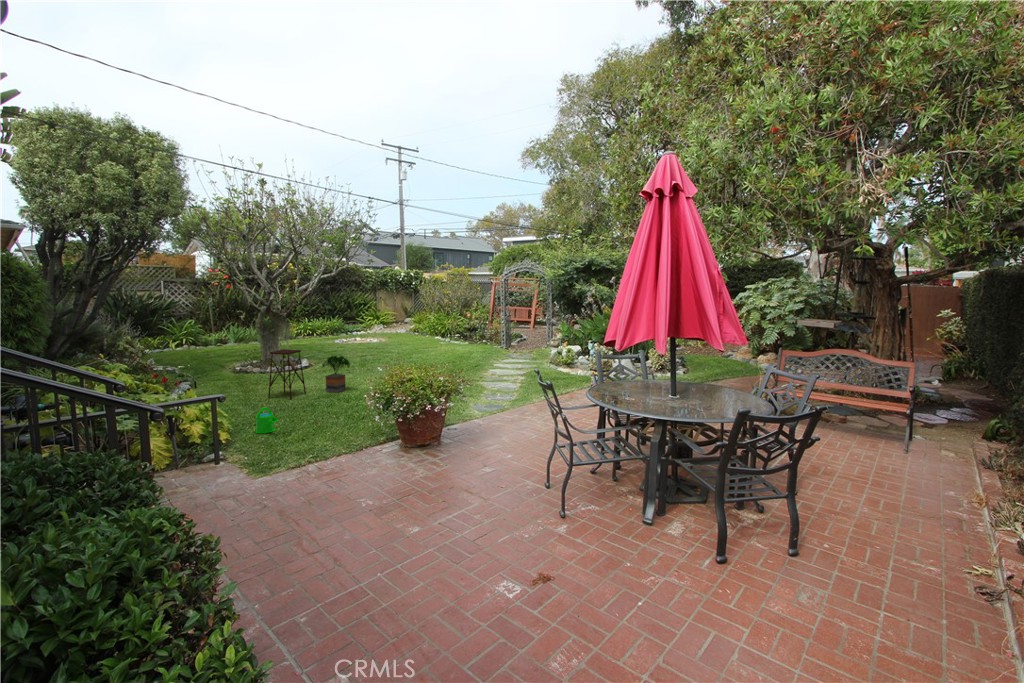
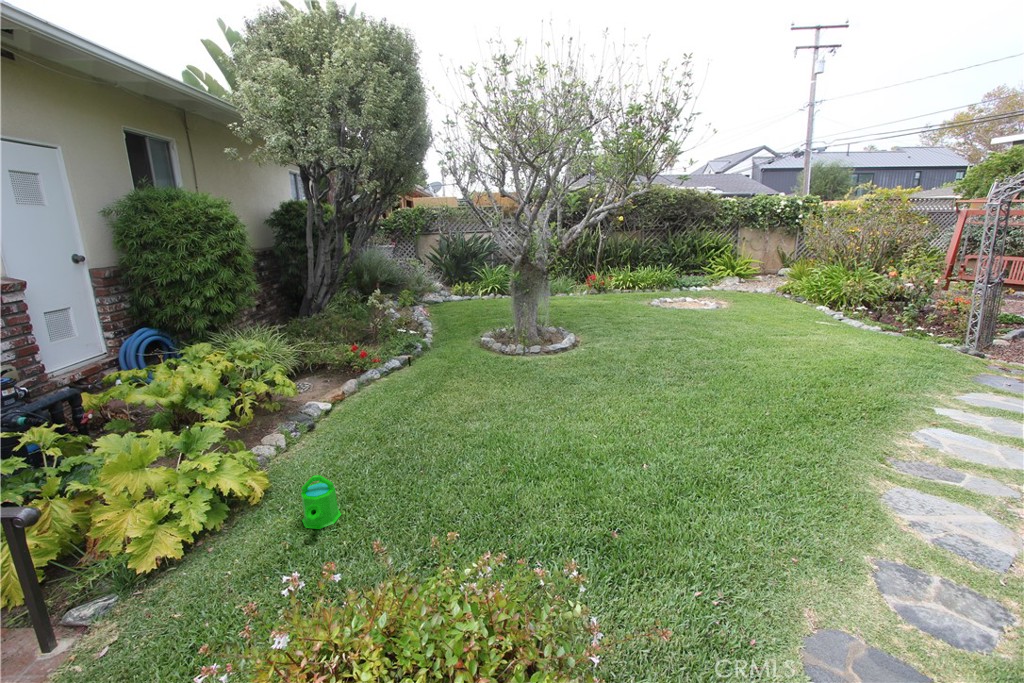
side table: present [268,349,306,399] -> none [444,334,501,426]
potted tree: present [322,356,350,393] -> none [527,354,579,426]

